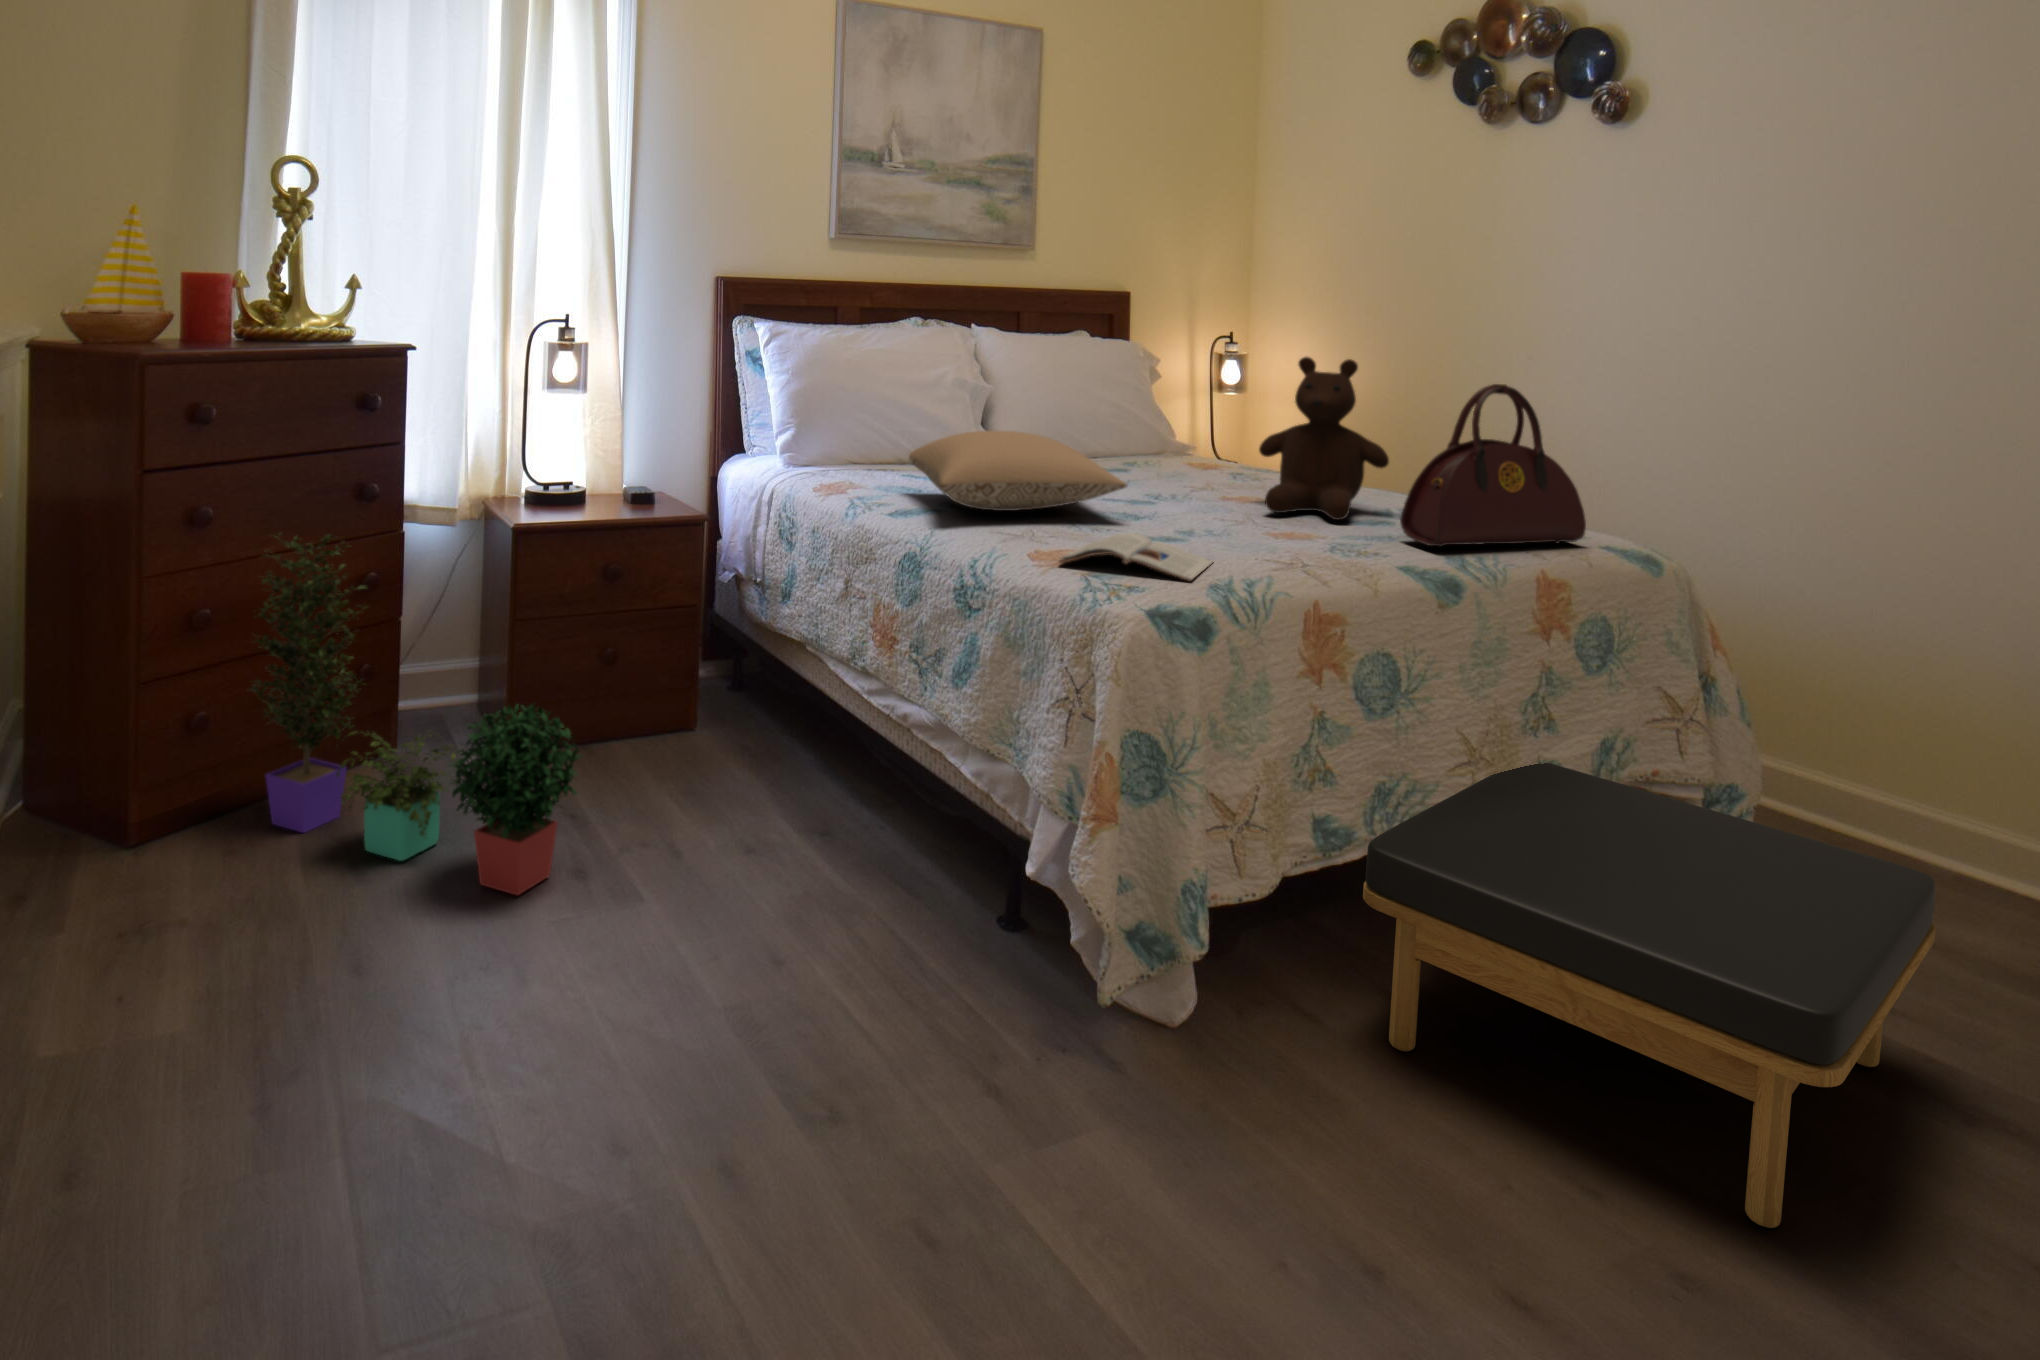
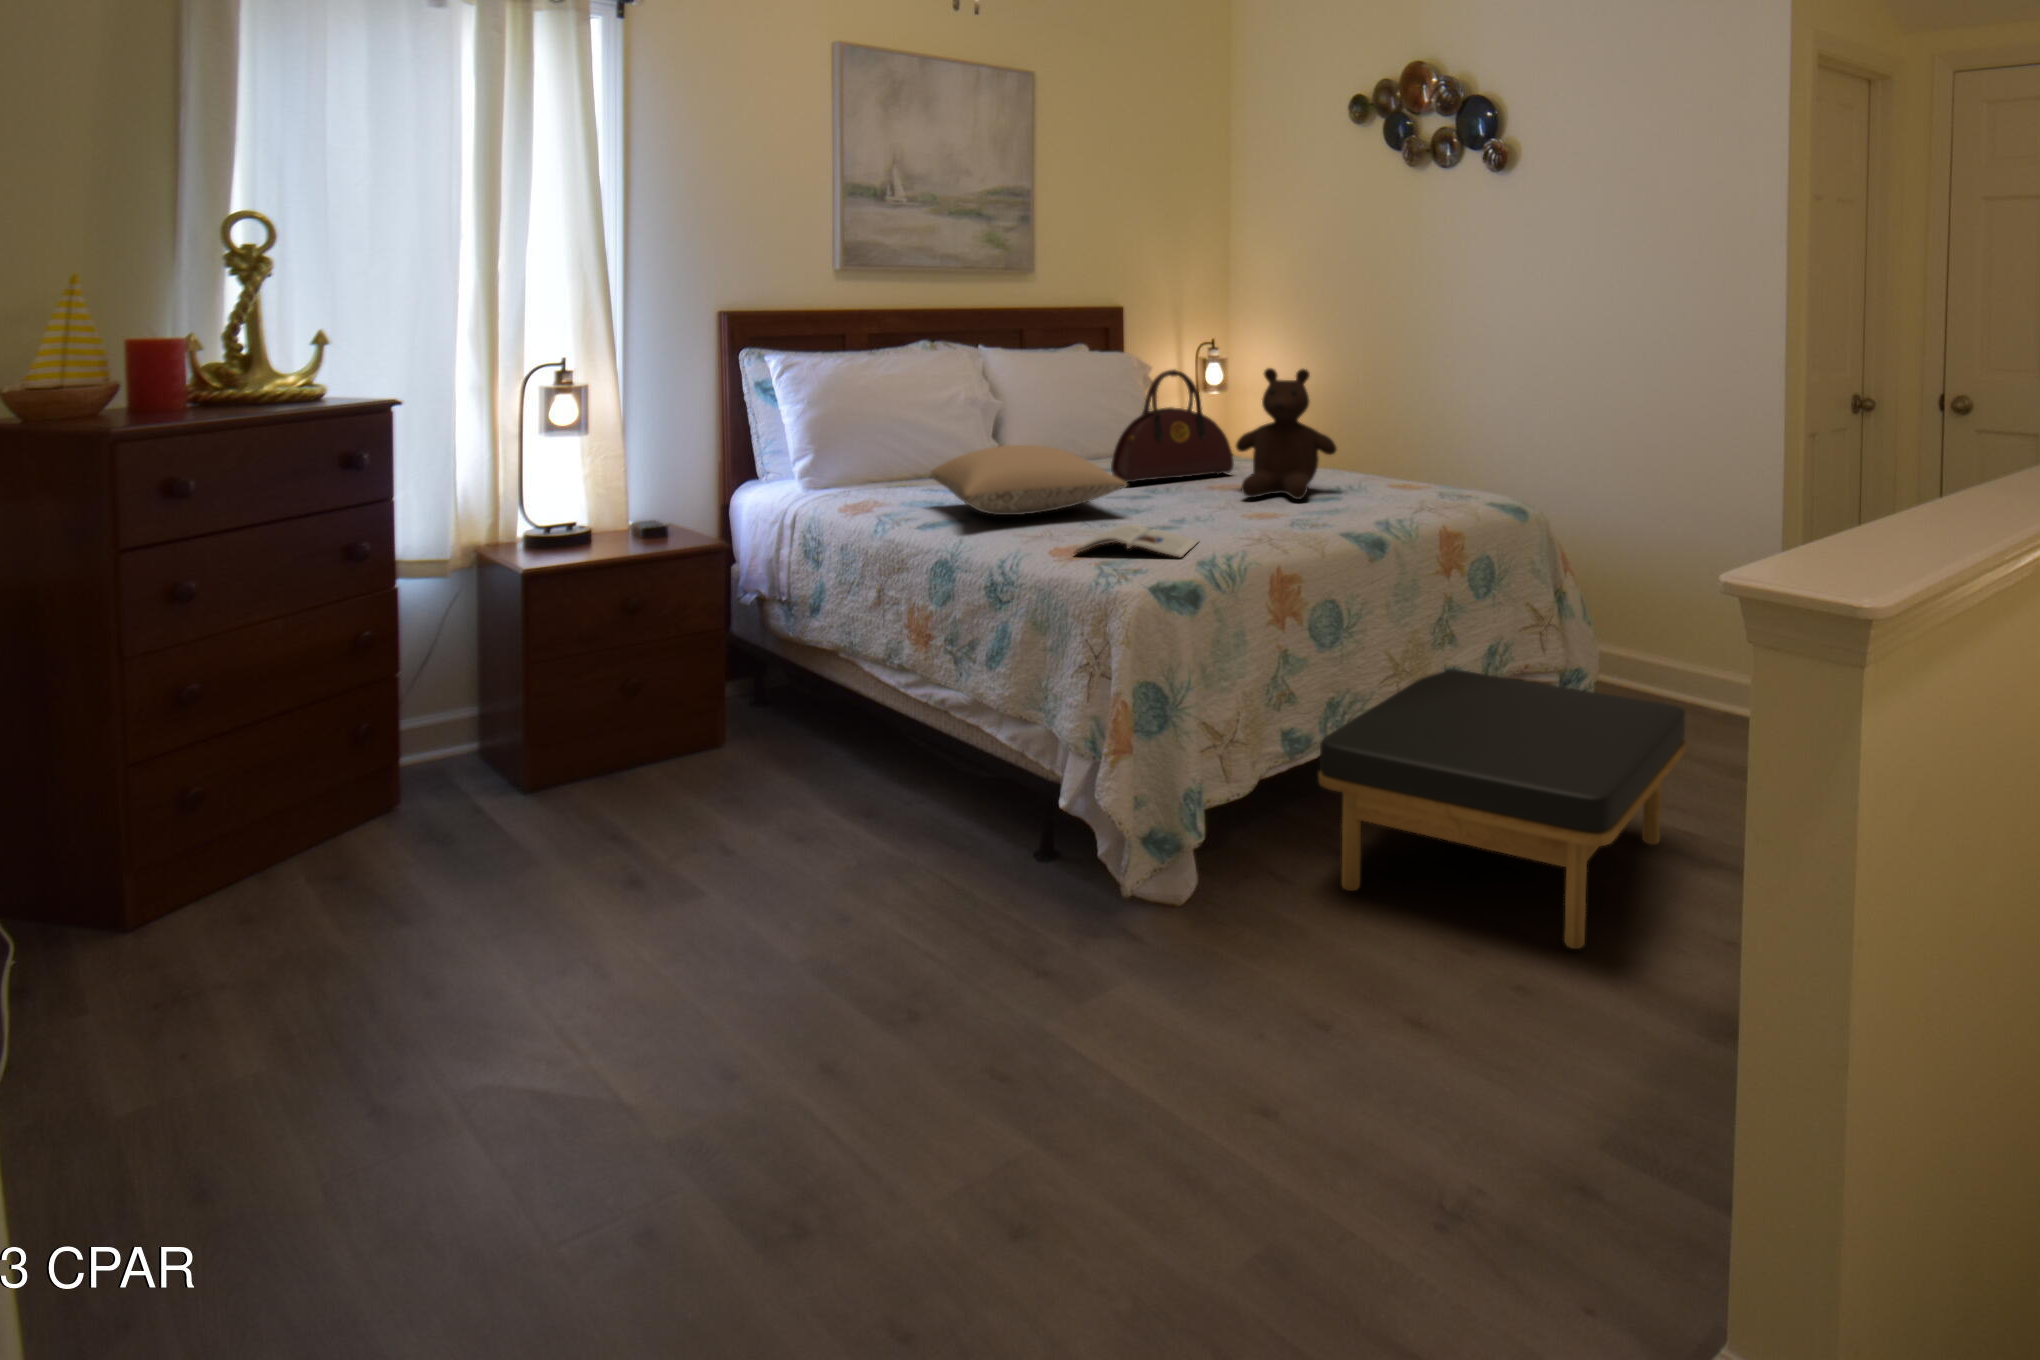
handbag: present [1400,384,1586,547] -> present [1111,370,1234,483]
potted plant: present [247,533,582,895] -> none [240,595,636,910]

